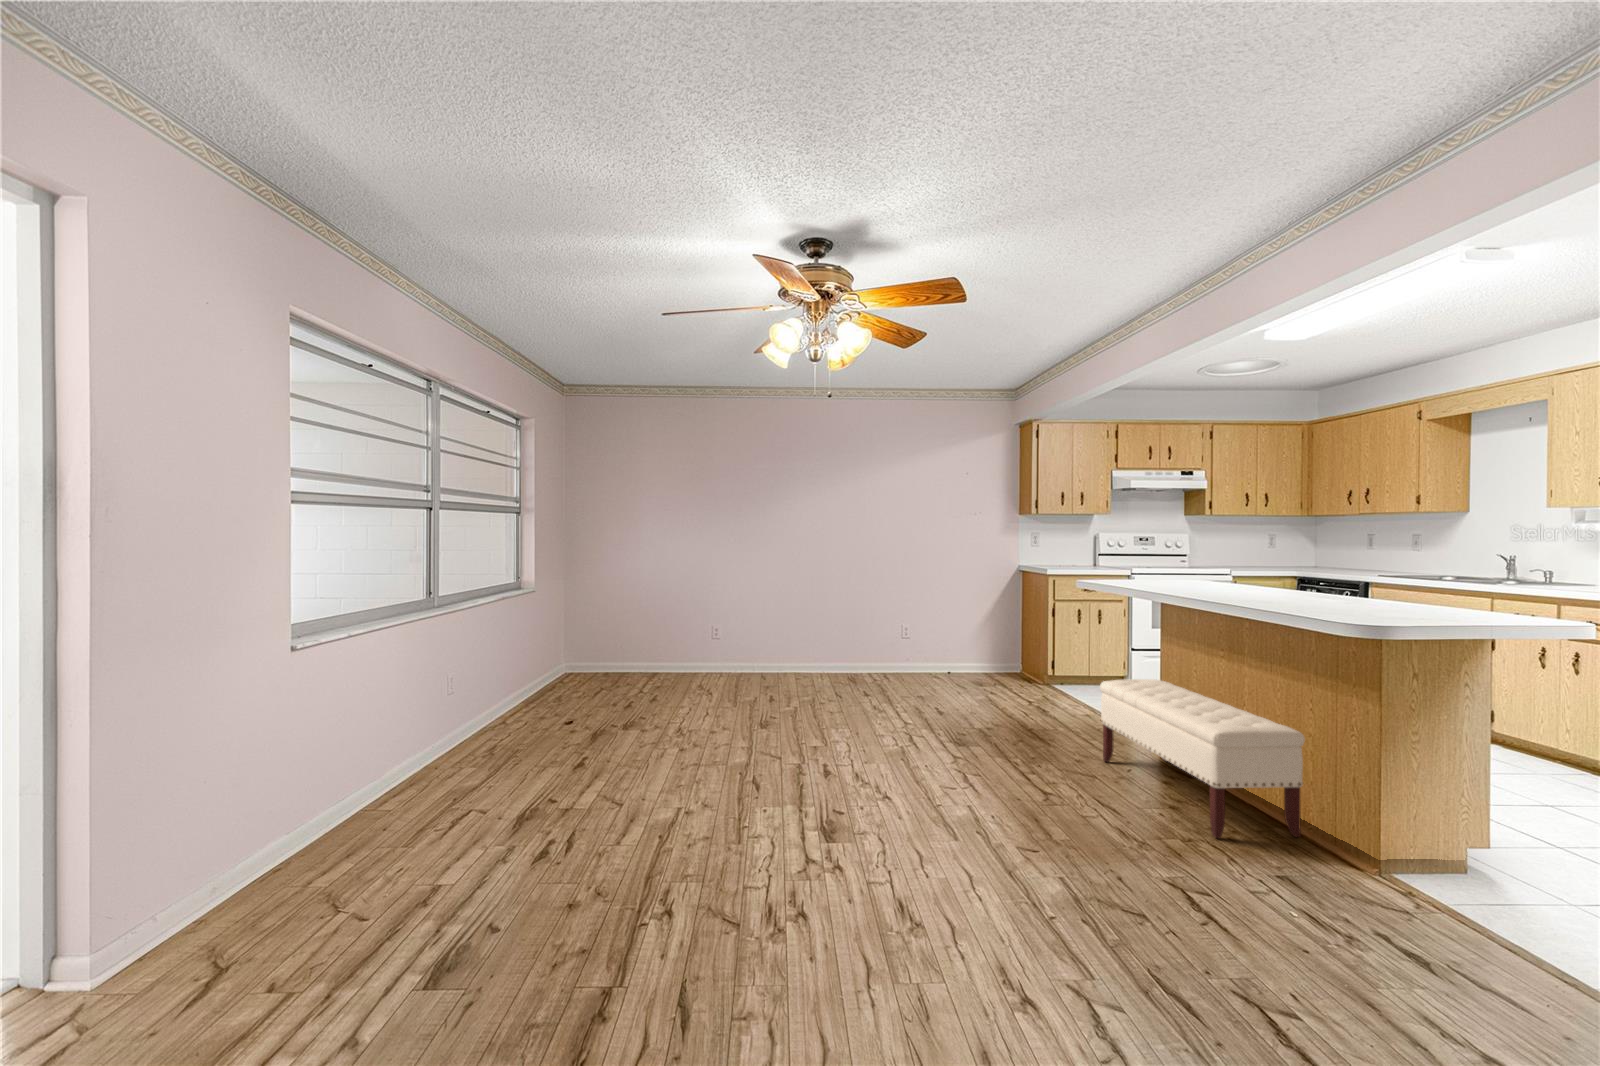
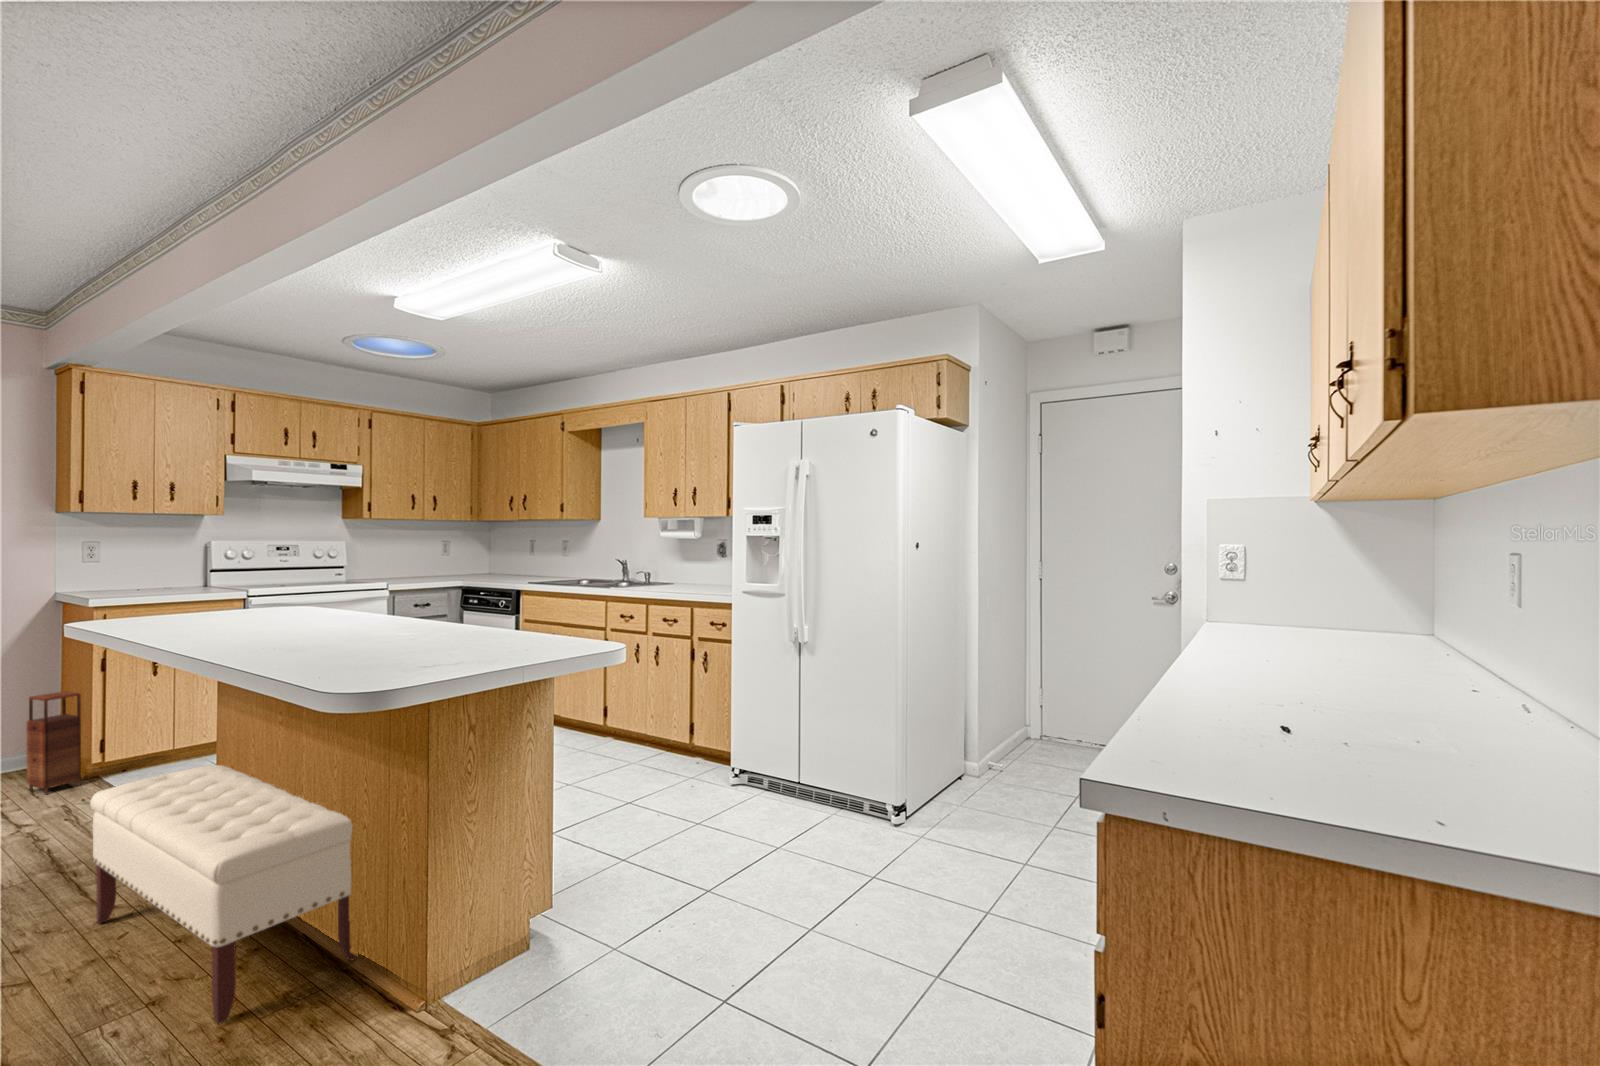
storage cabinet: none [1017,625,1043,687] -> present [27,691,81,794]

